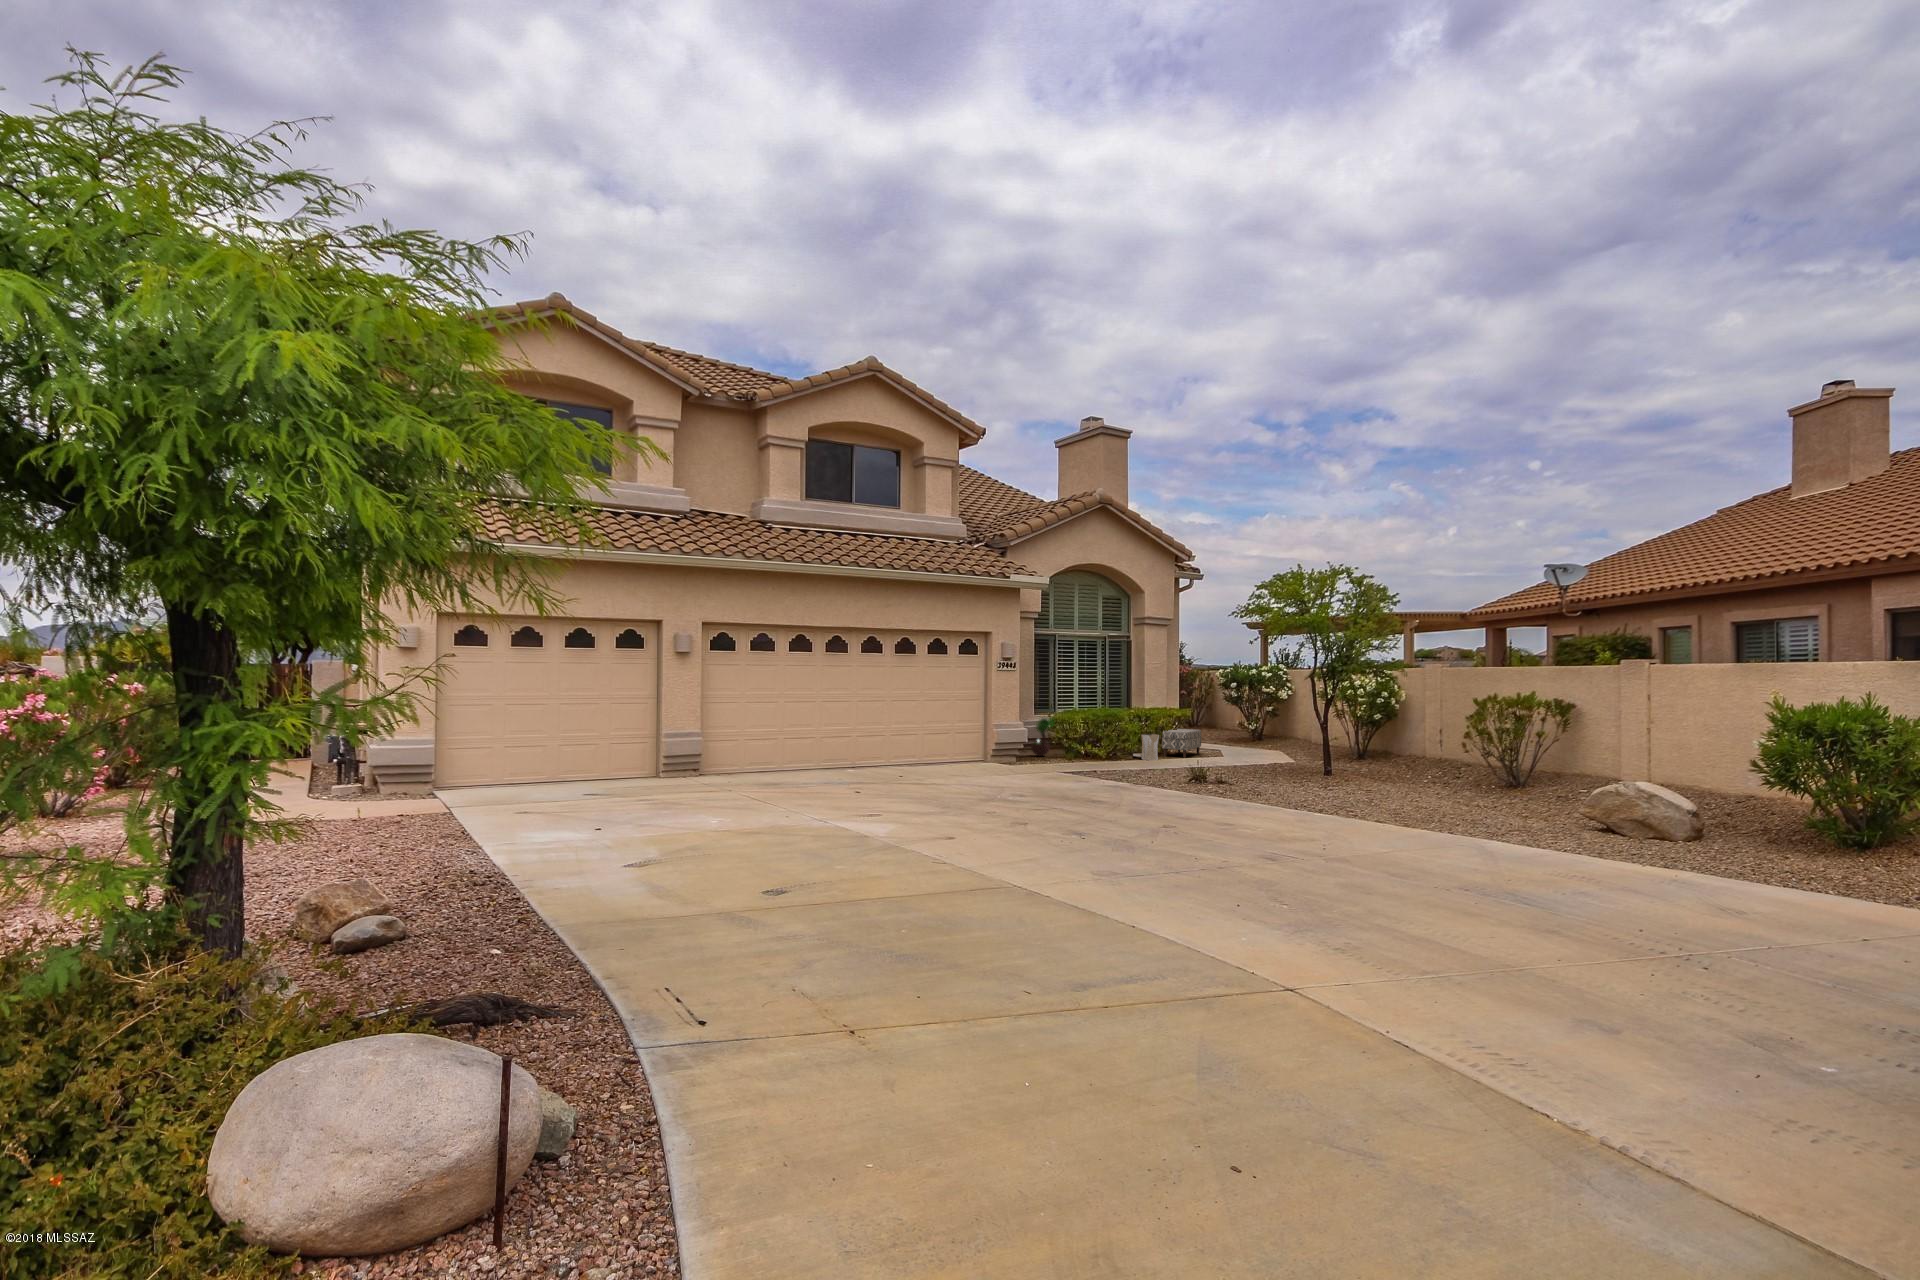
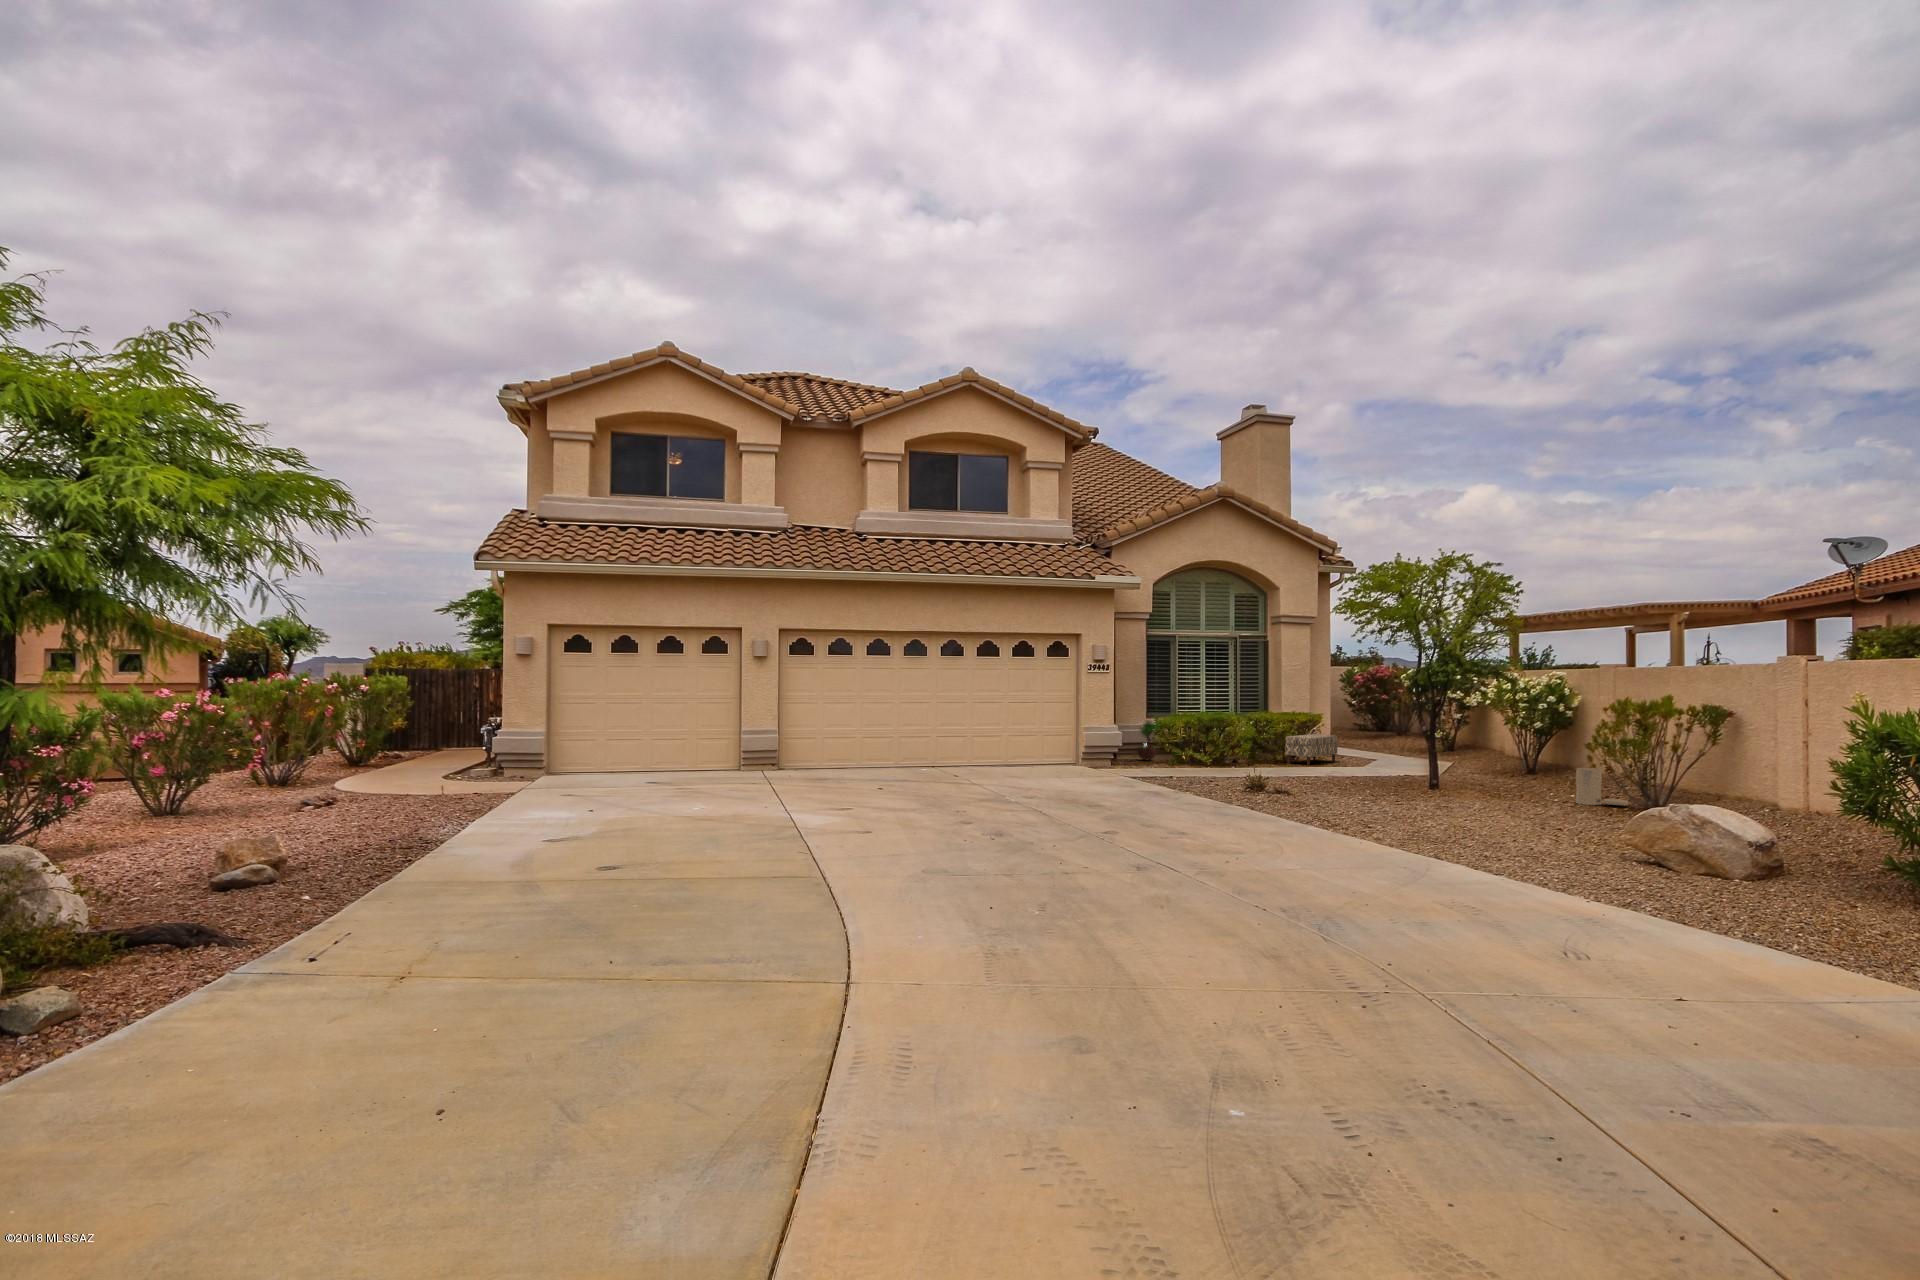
trash can: present [1133,734,1159,760] -> present [1576,768,1628,805]

